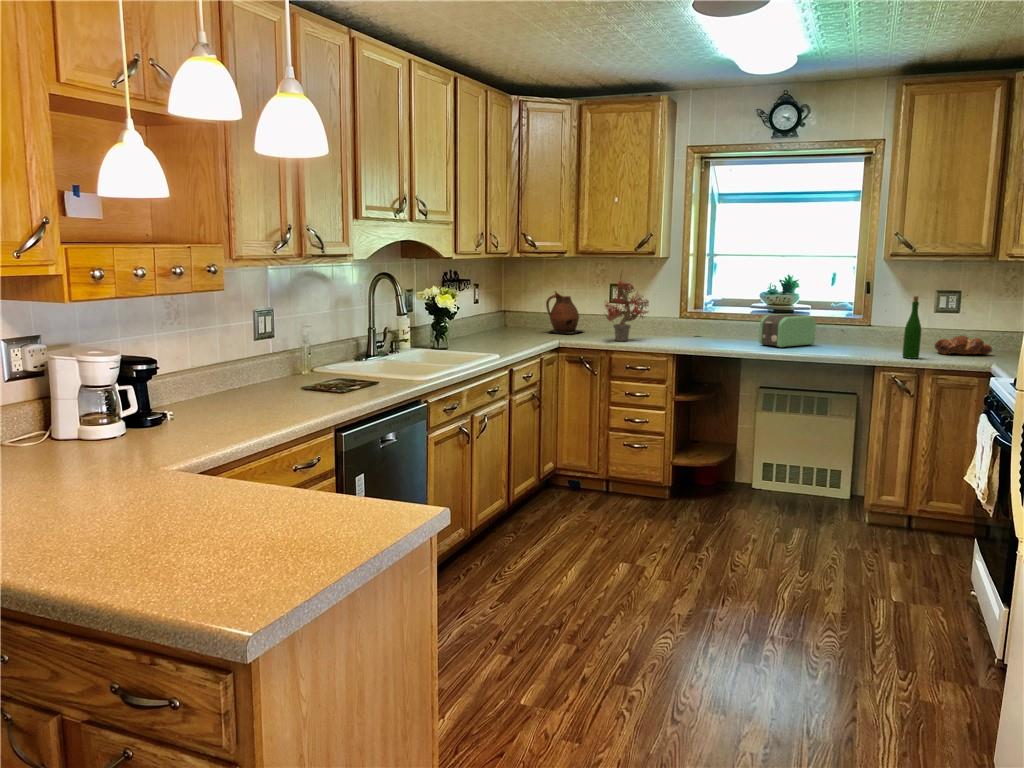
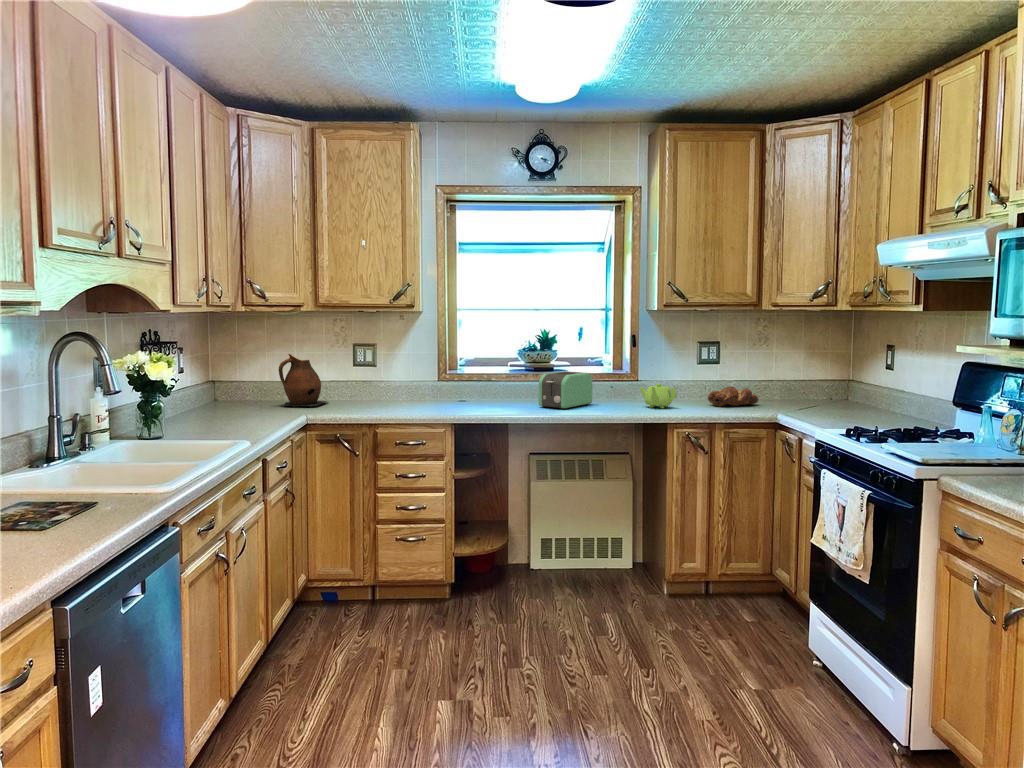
potted plant: present [605,272,649,341] -> none [361,324,416,412]
wine bottle: present [902,296,921,359] -> none [689,348,707,413]
teapot: none [860,329,895,353] -> present [640,383,677,409]

